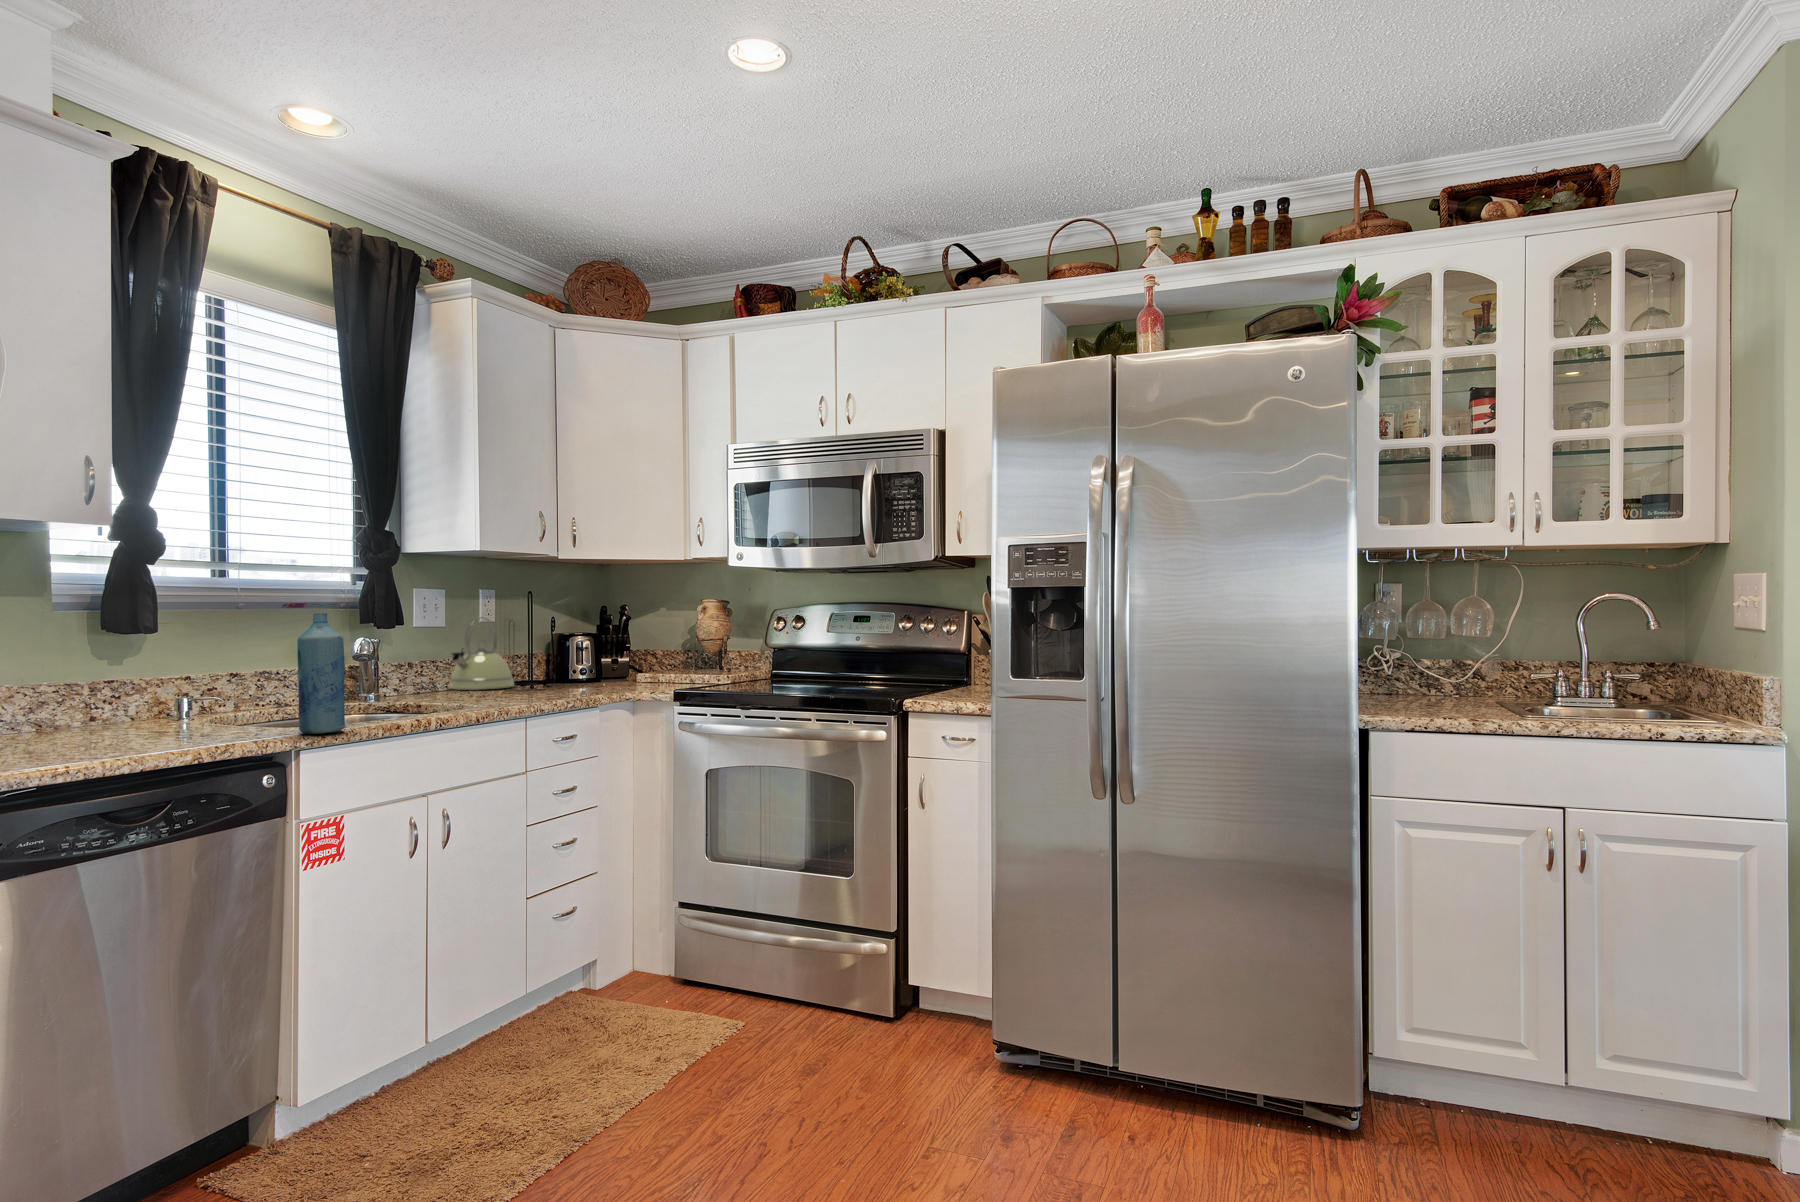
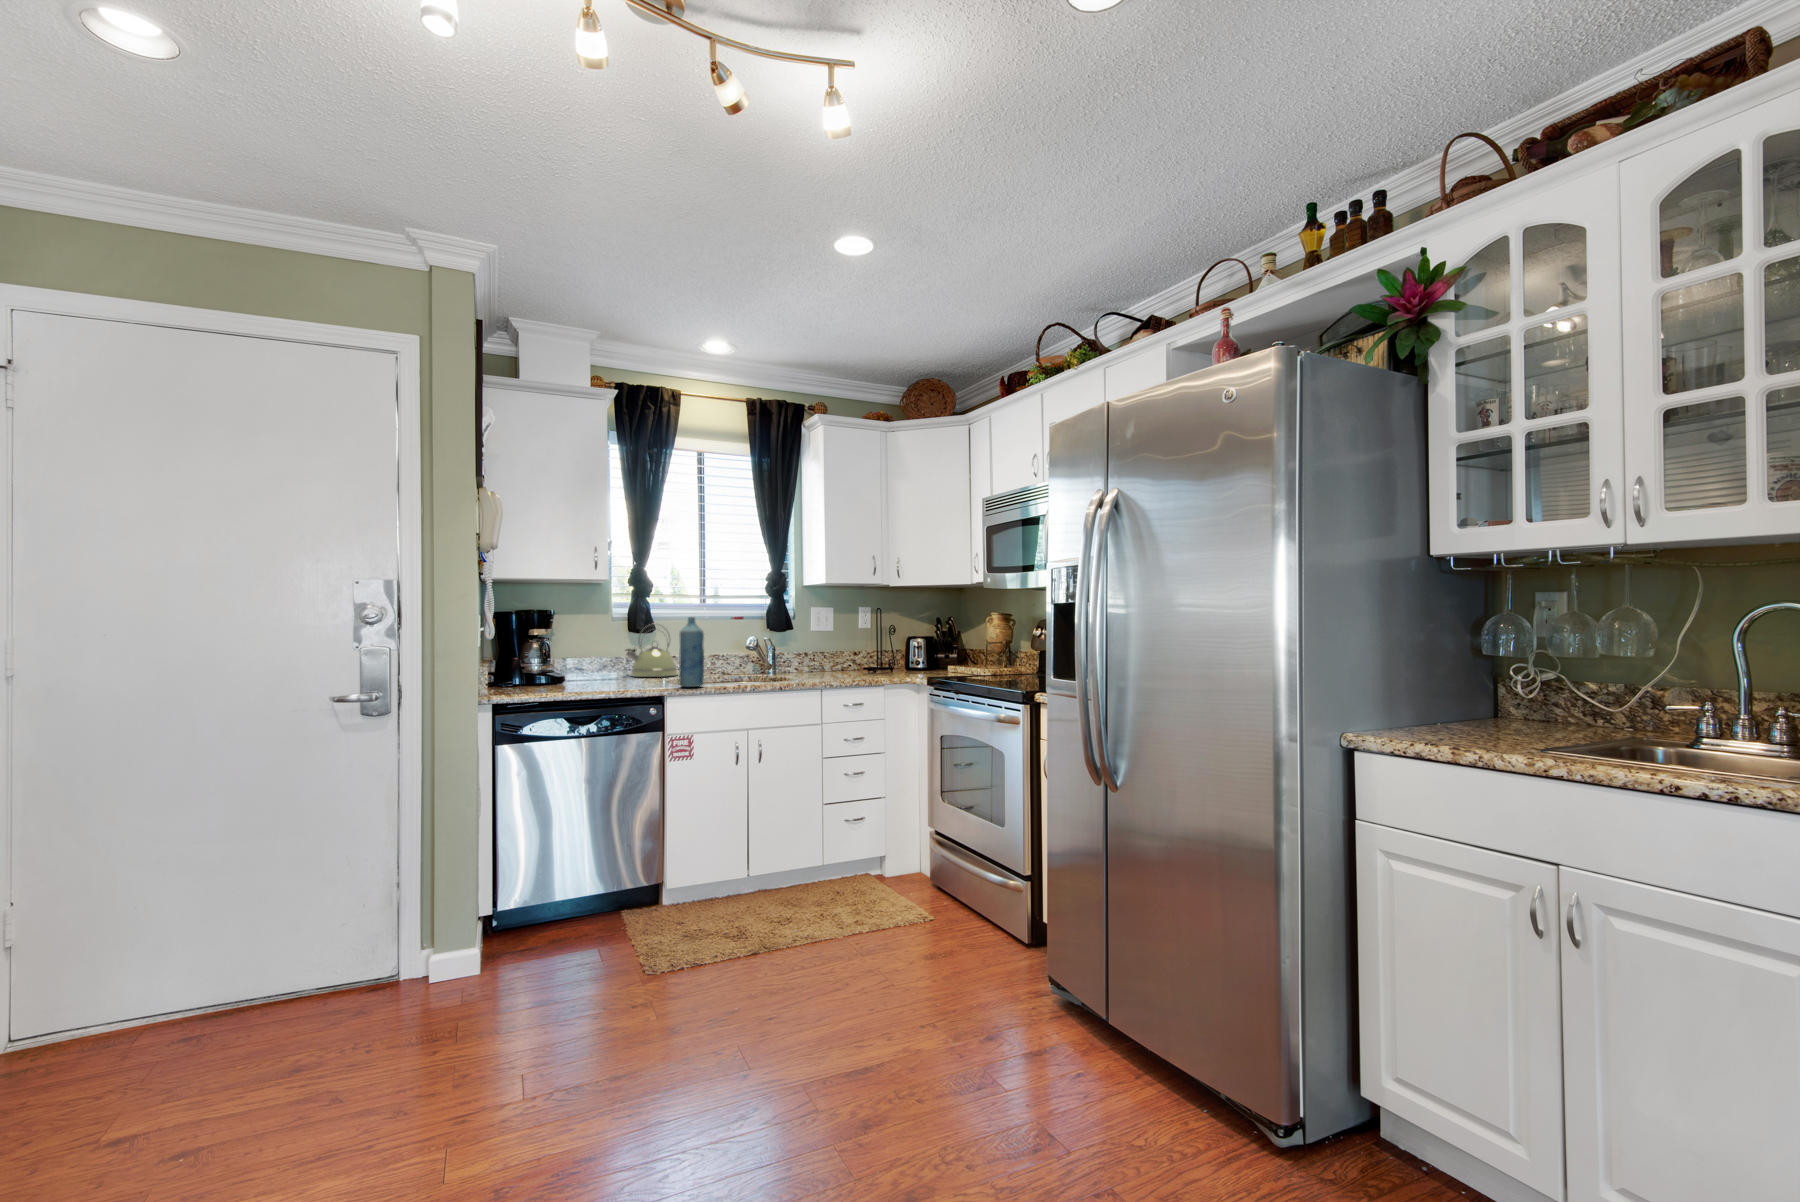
kettle: present [449,617,514,690] -> present [626,625,677,677]

